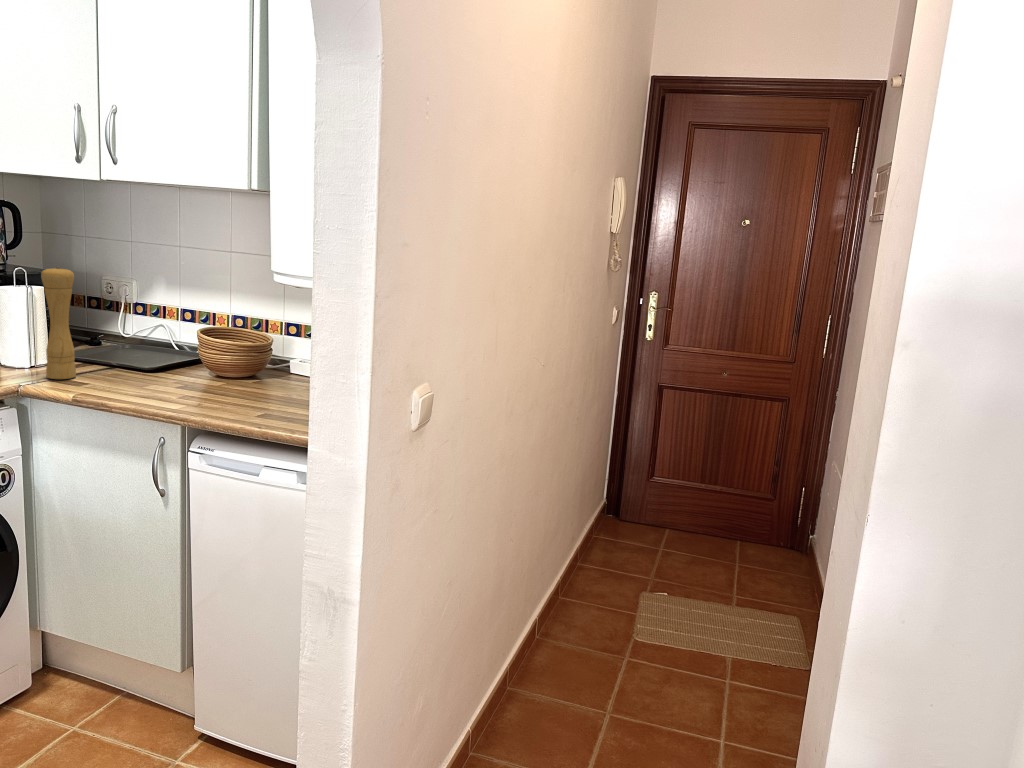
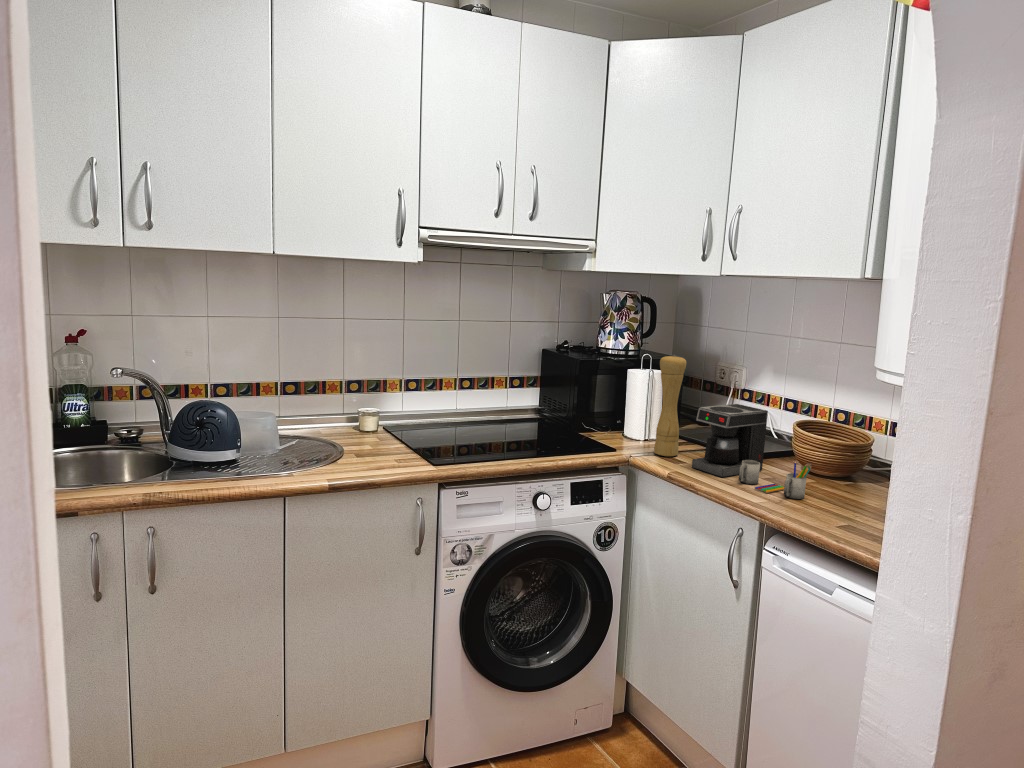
coffee maker: none [95,316,224,401] -> present [692,404,812,499]

